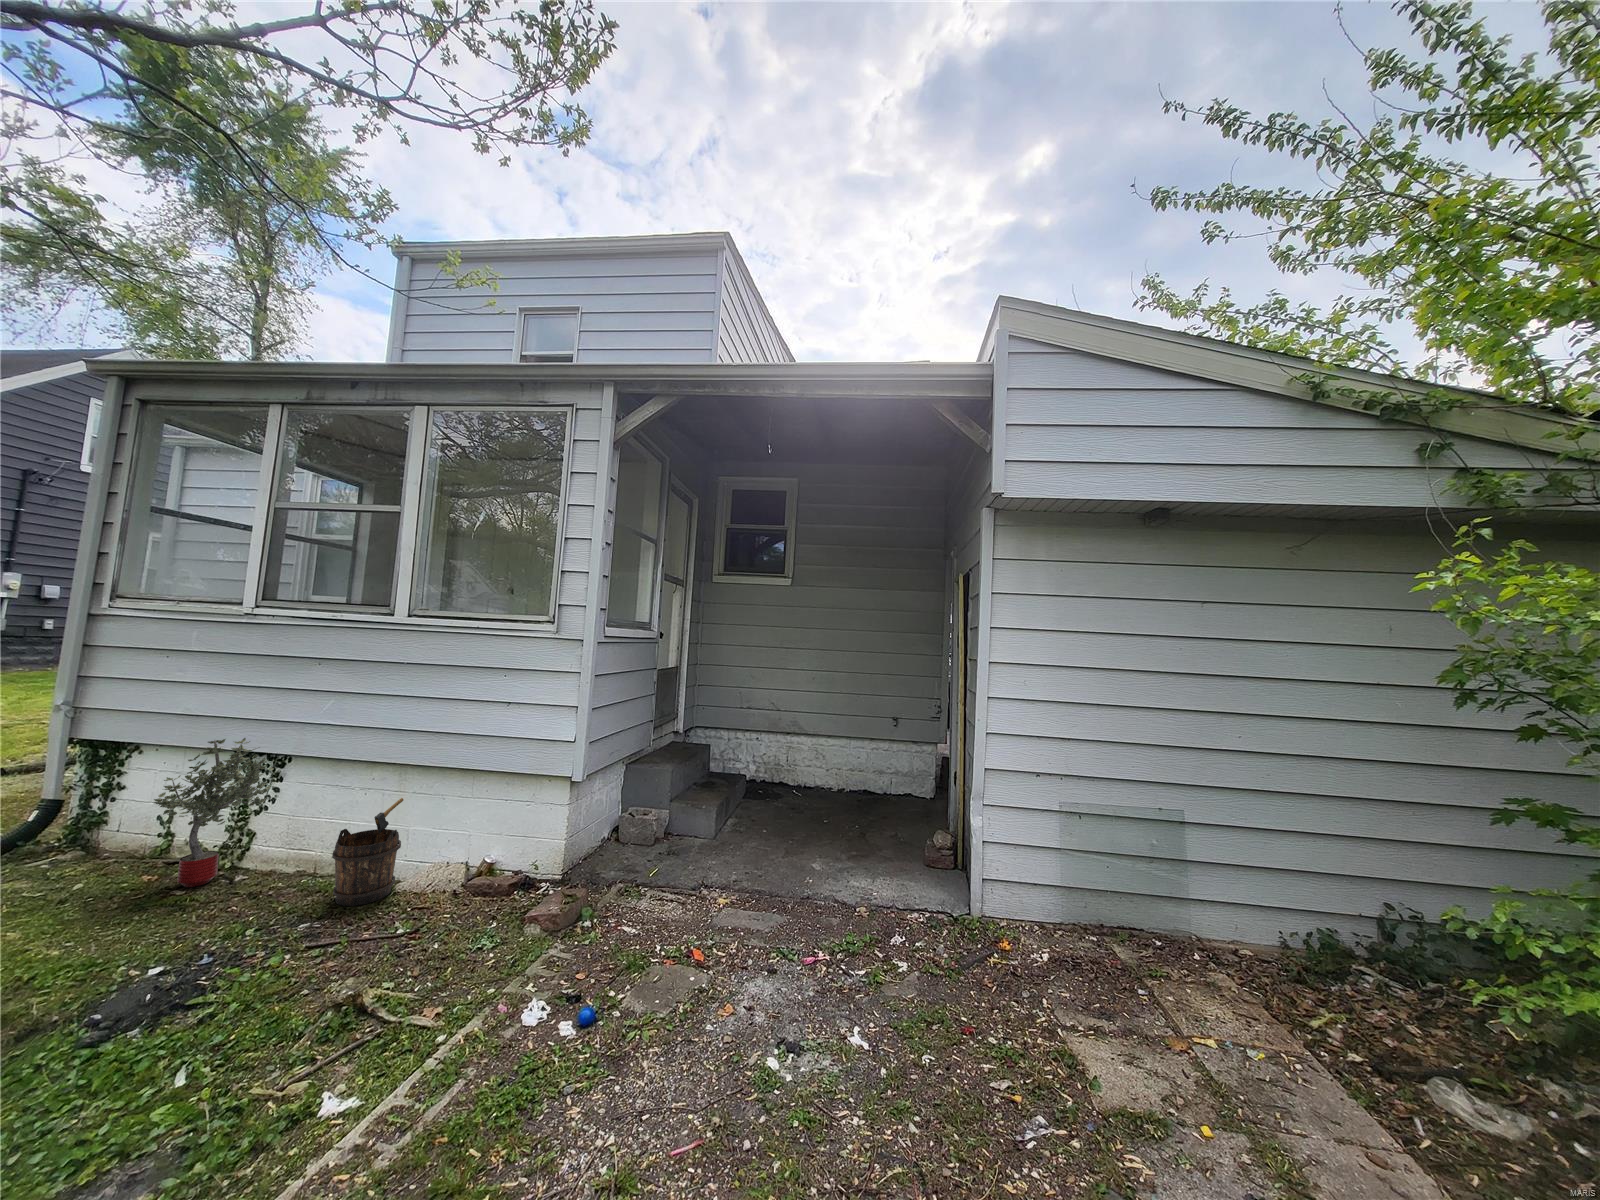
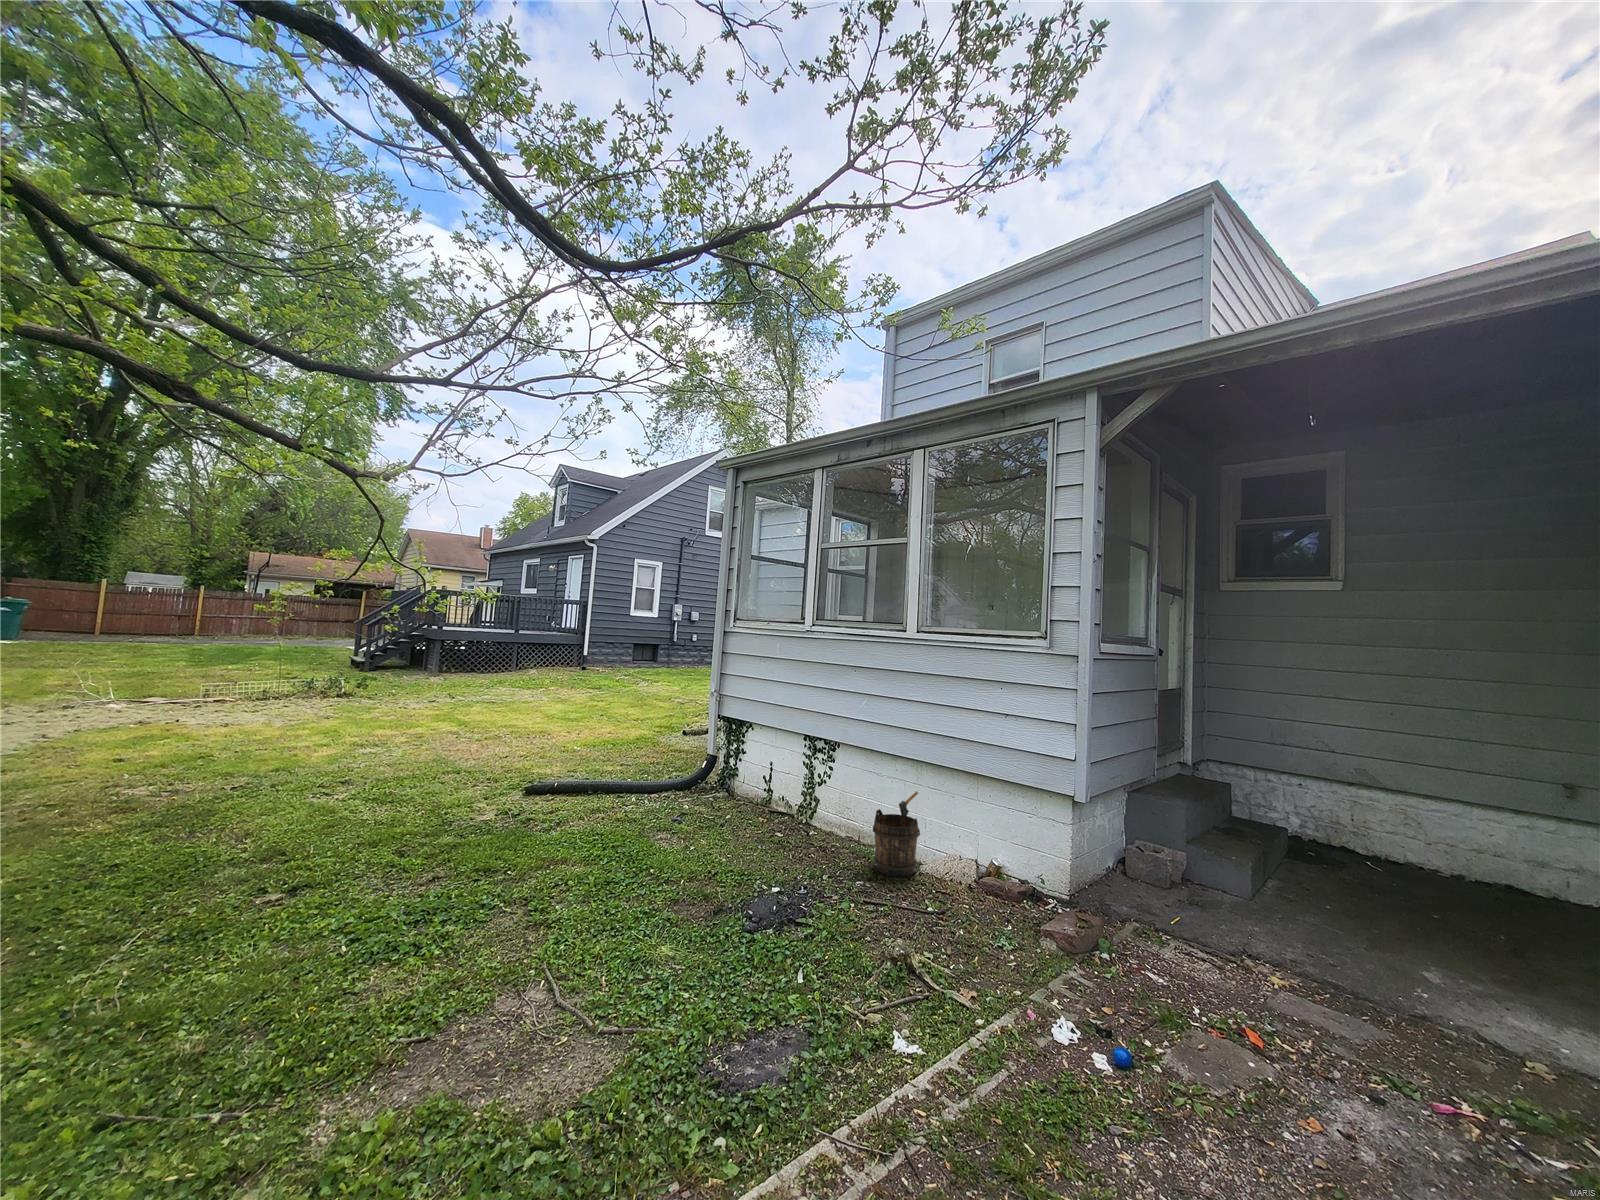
potted tree: present [154,738,274,887] -> none [764,725,829,832]

